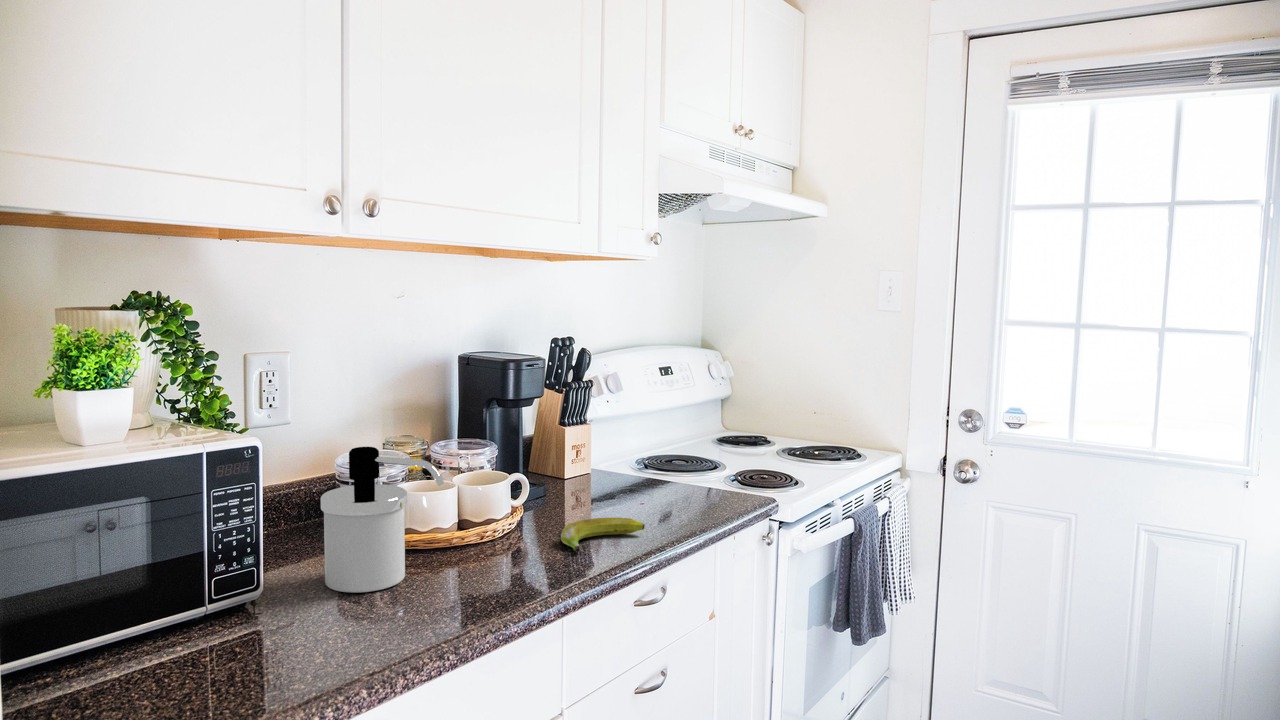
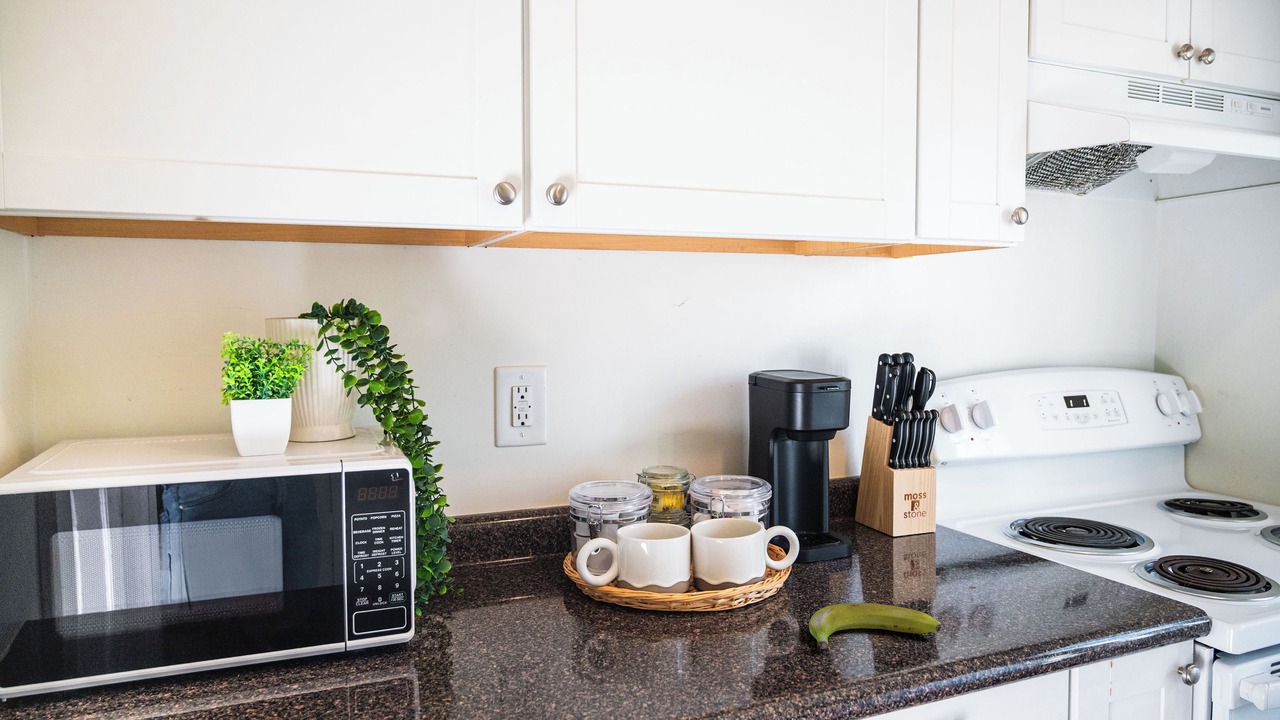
soap dispenser: present [321,447,444,593] -> none [495,479,612,655]

